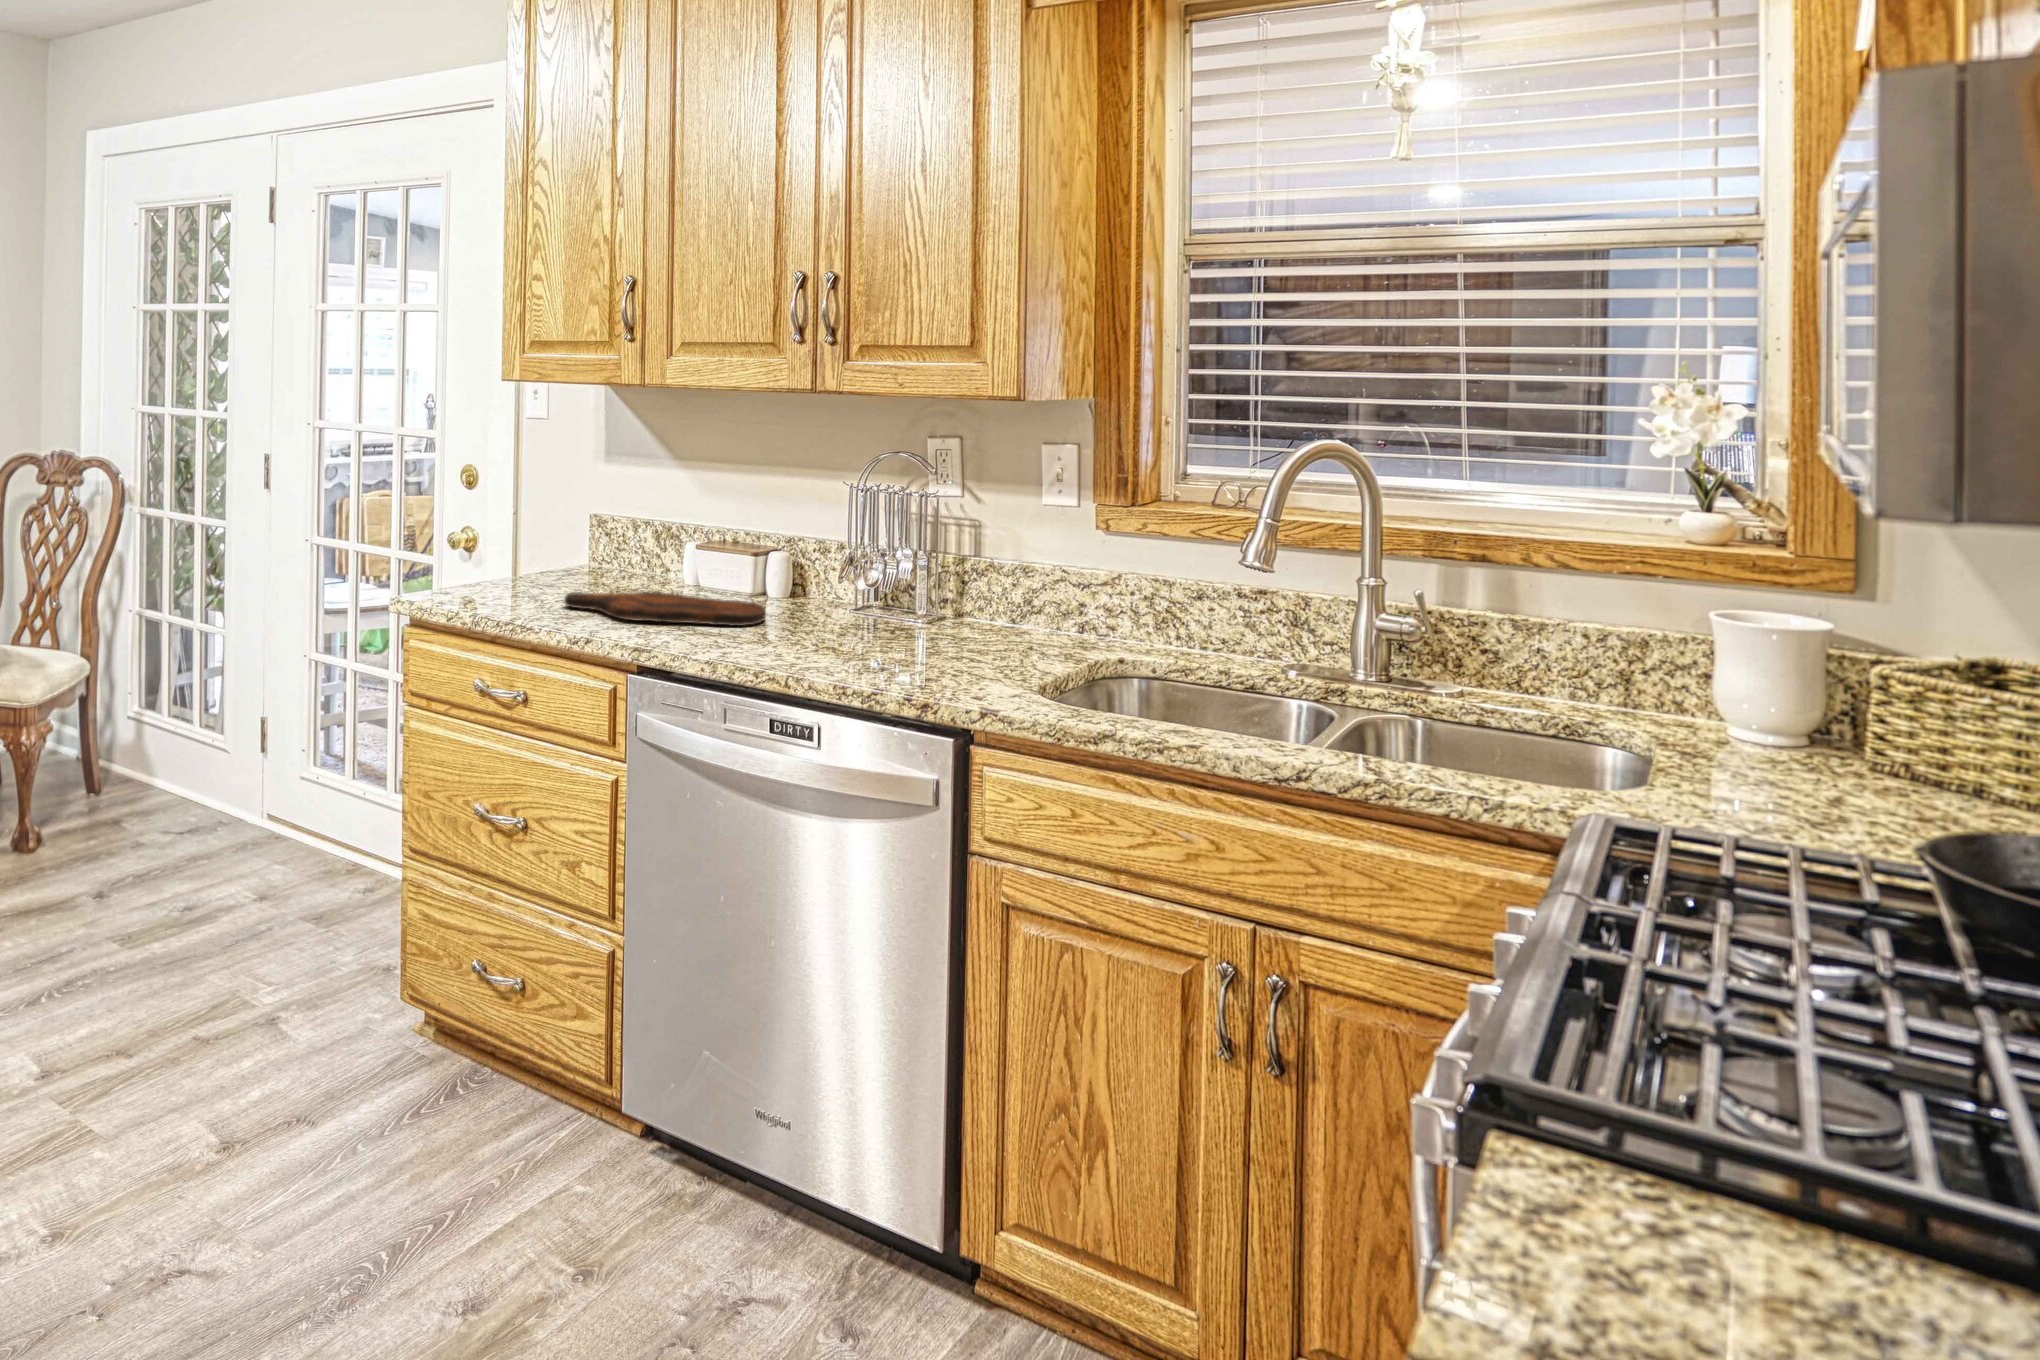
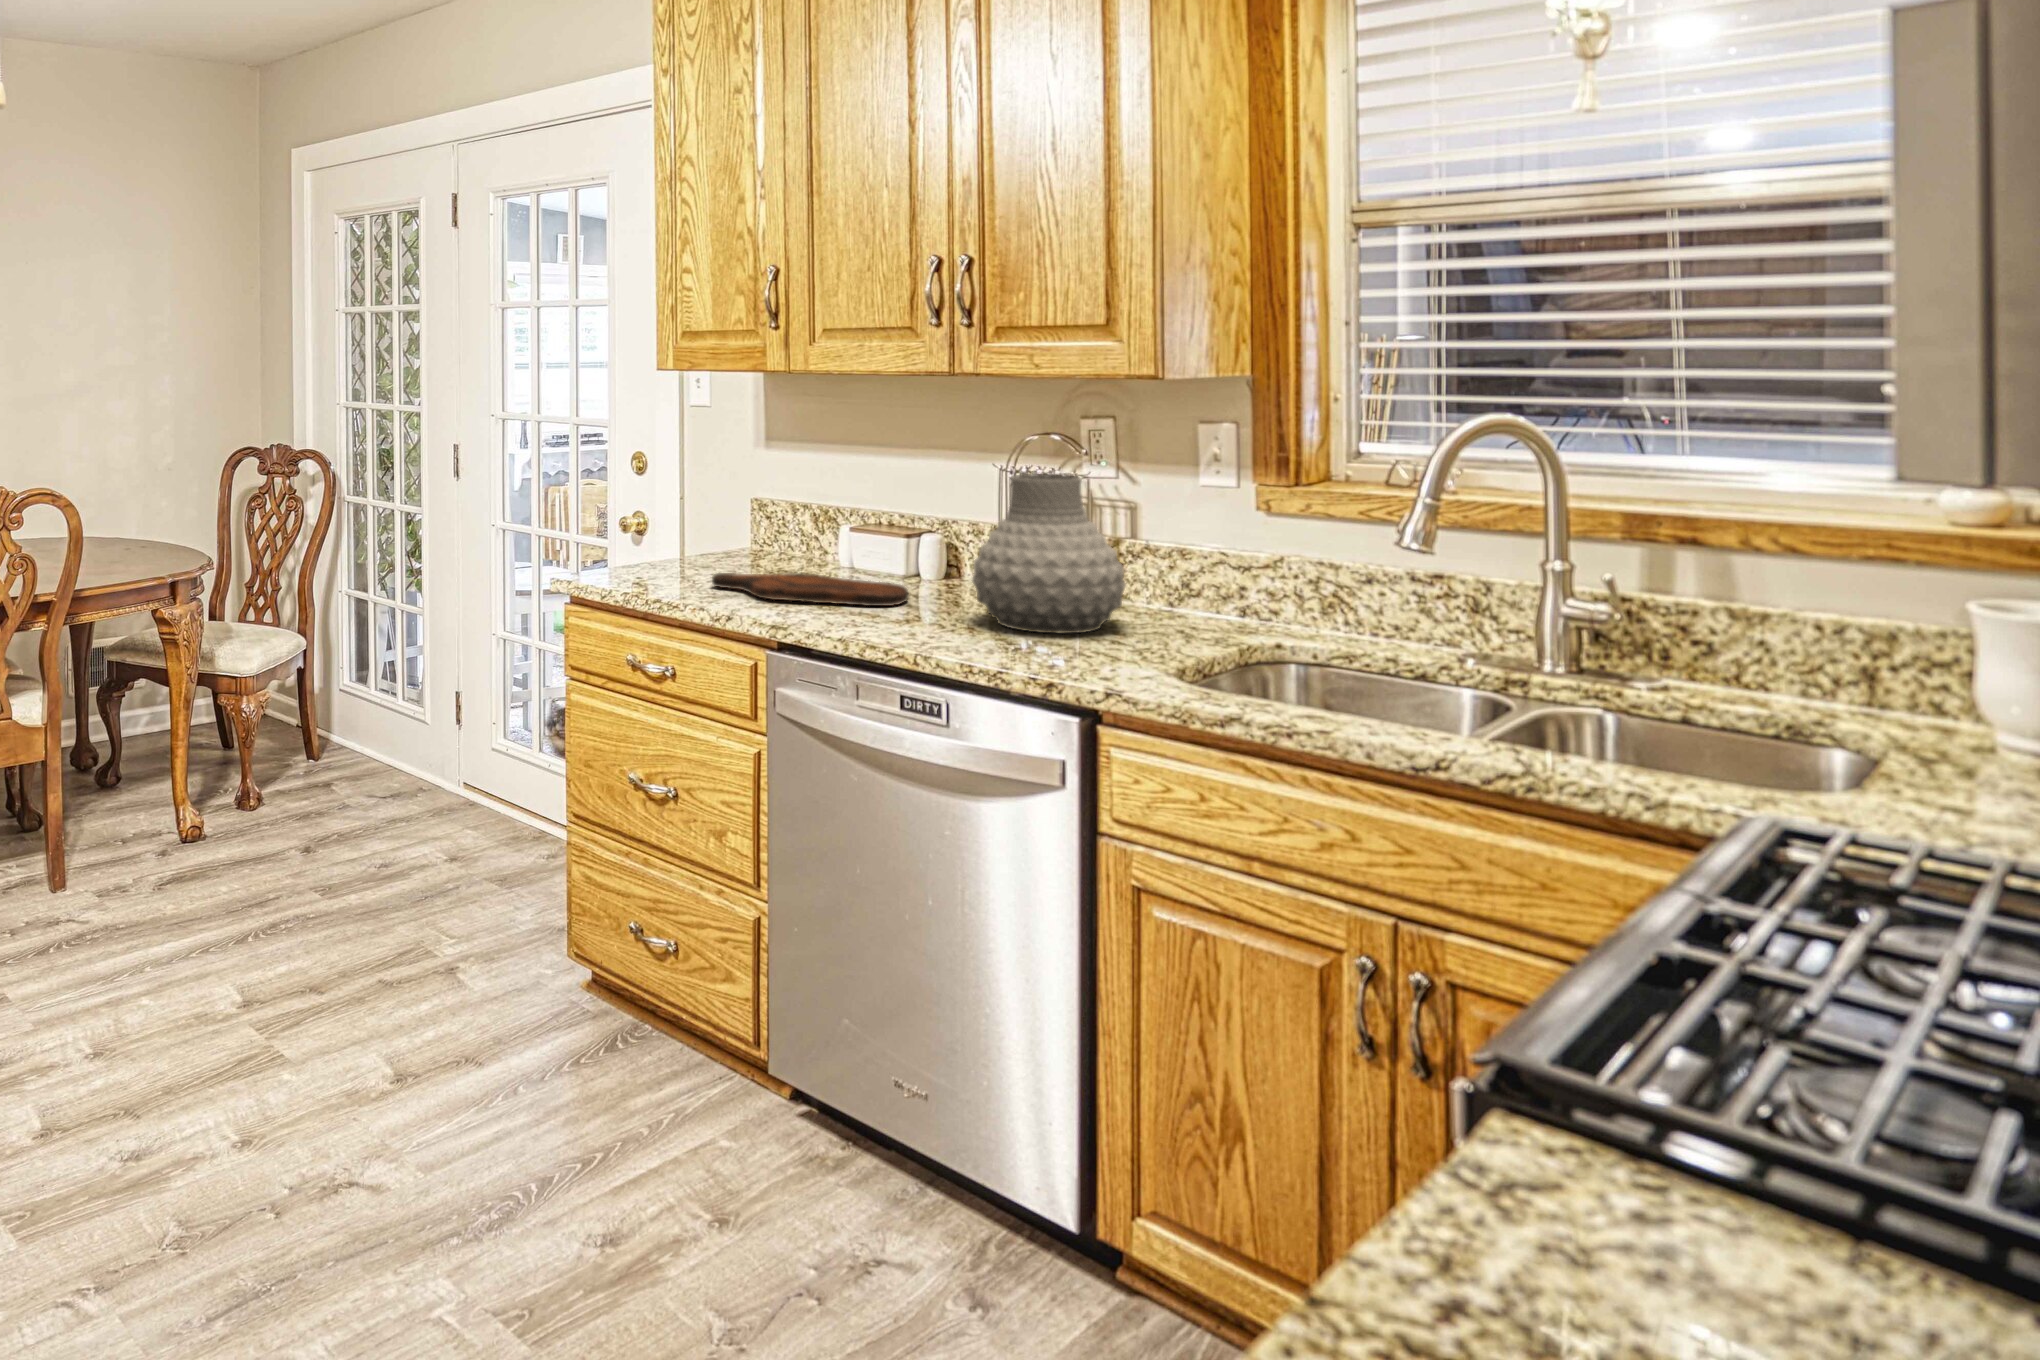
vase: none [835,493,981,652] -> present [972,474,1126,633]

